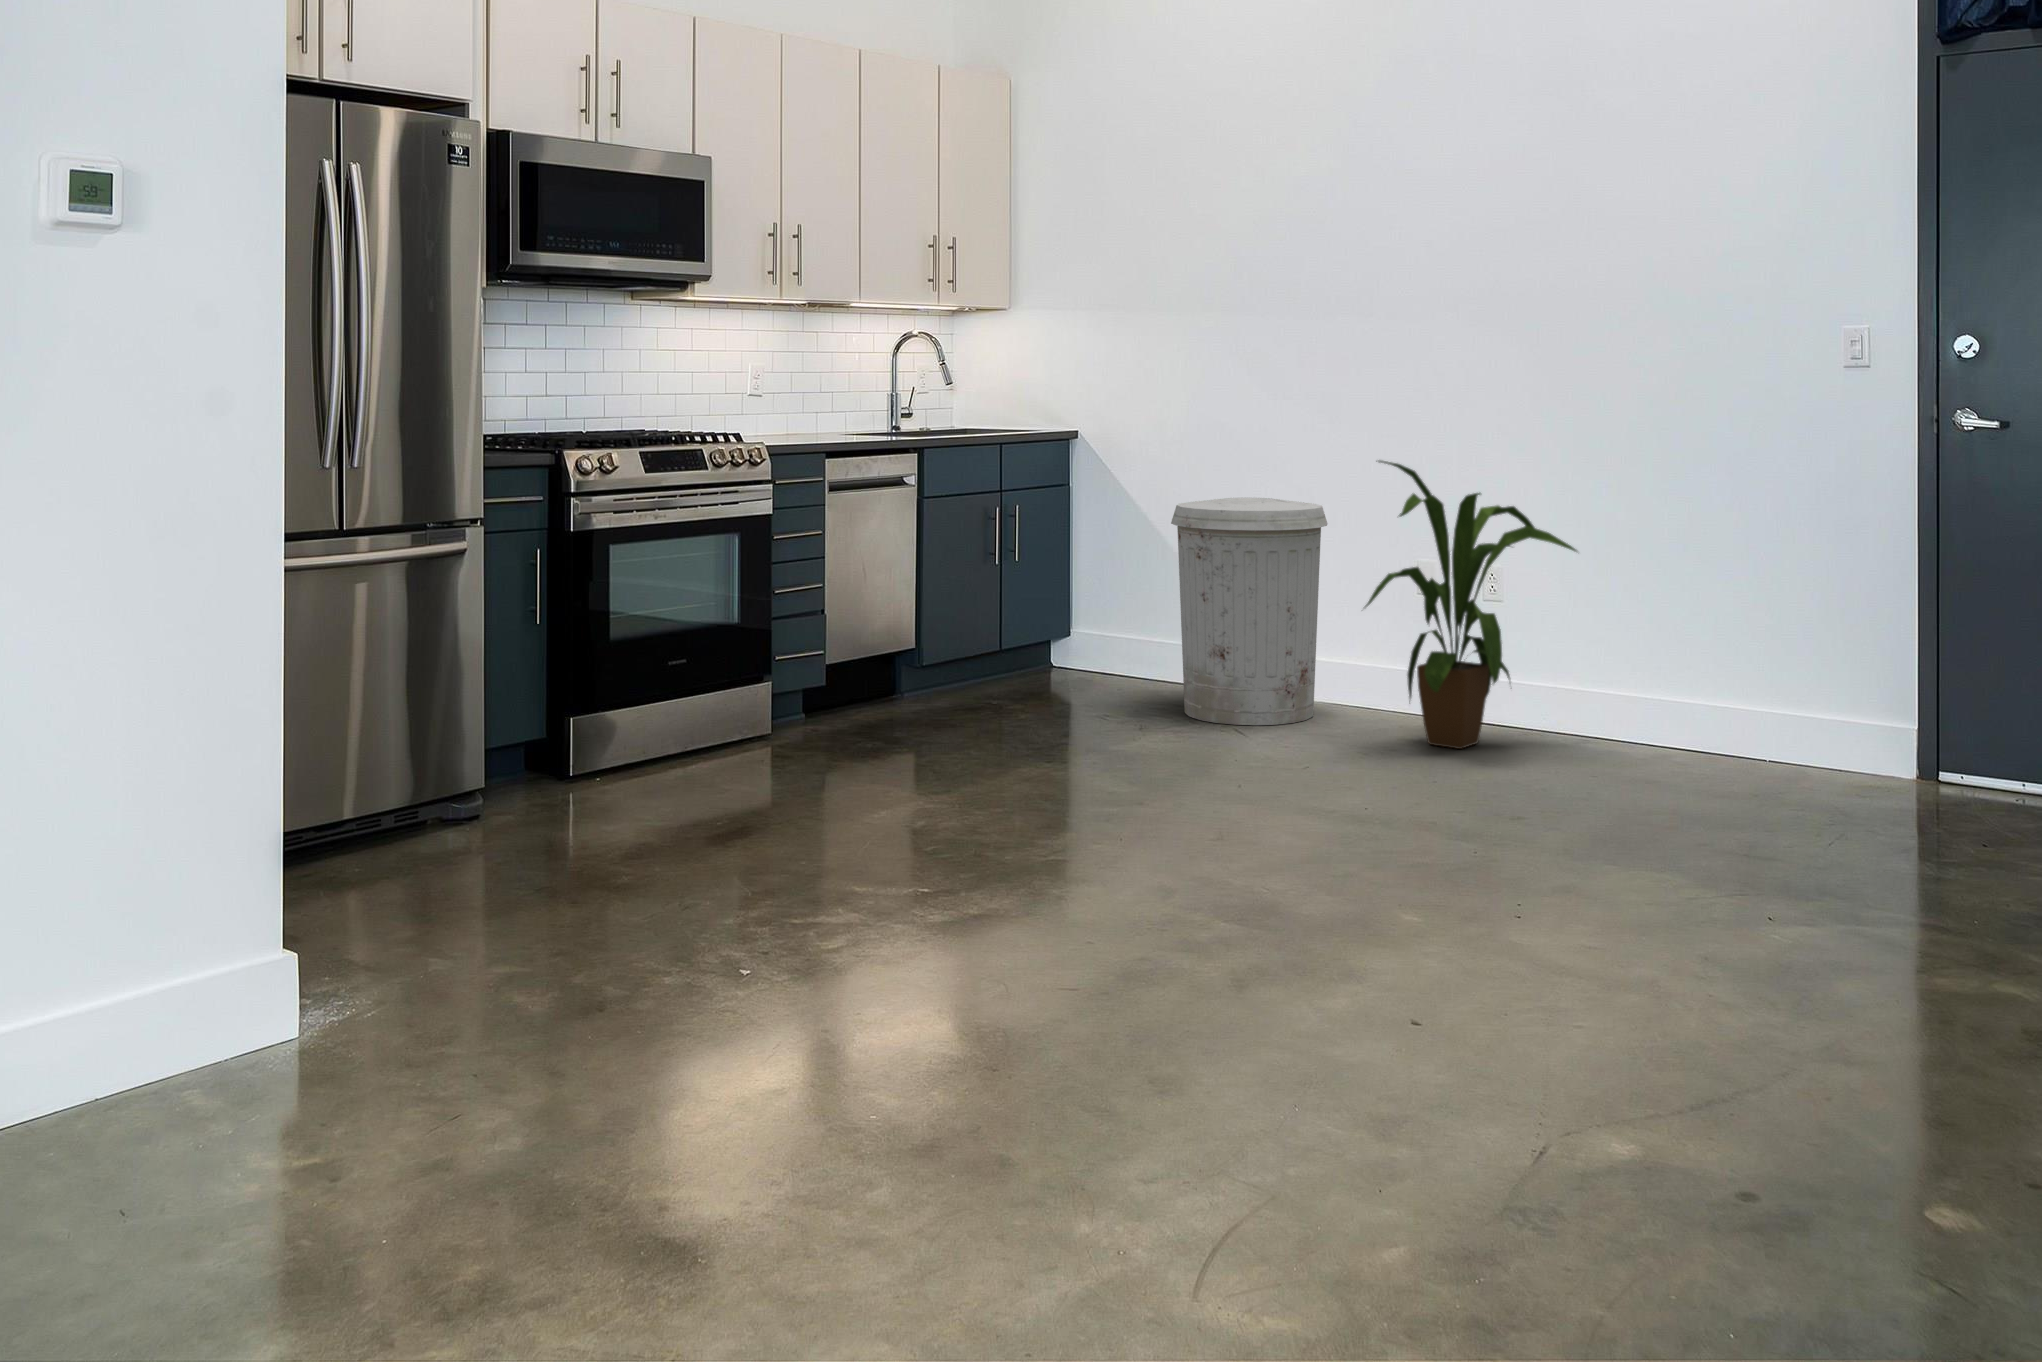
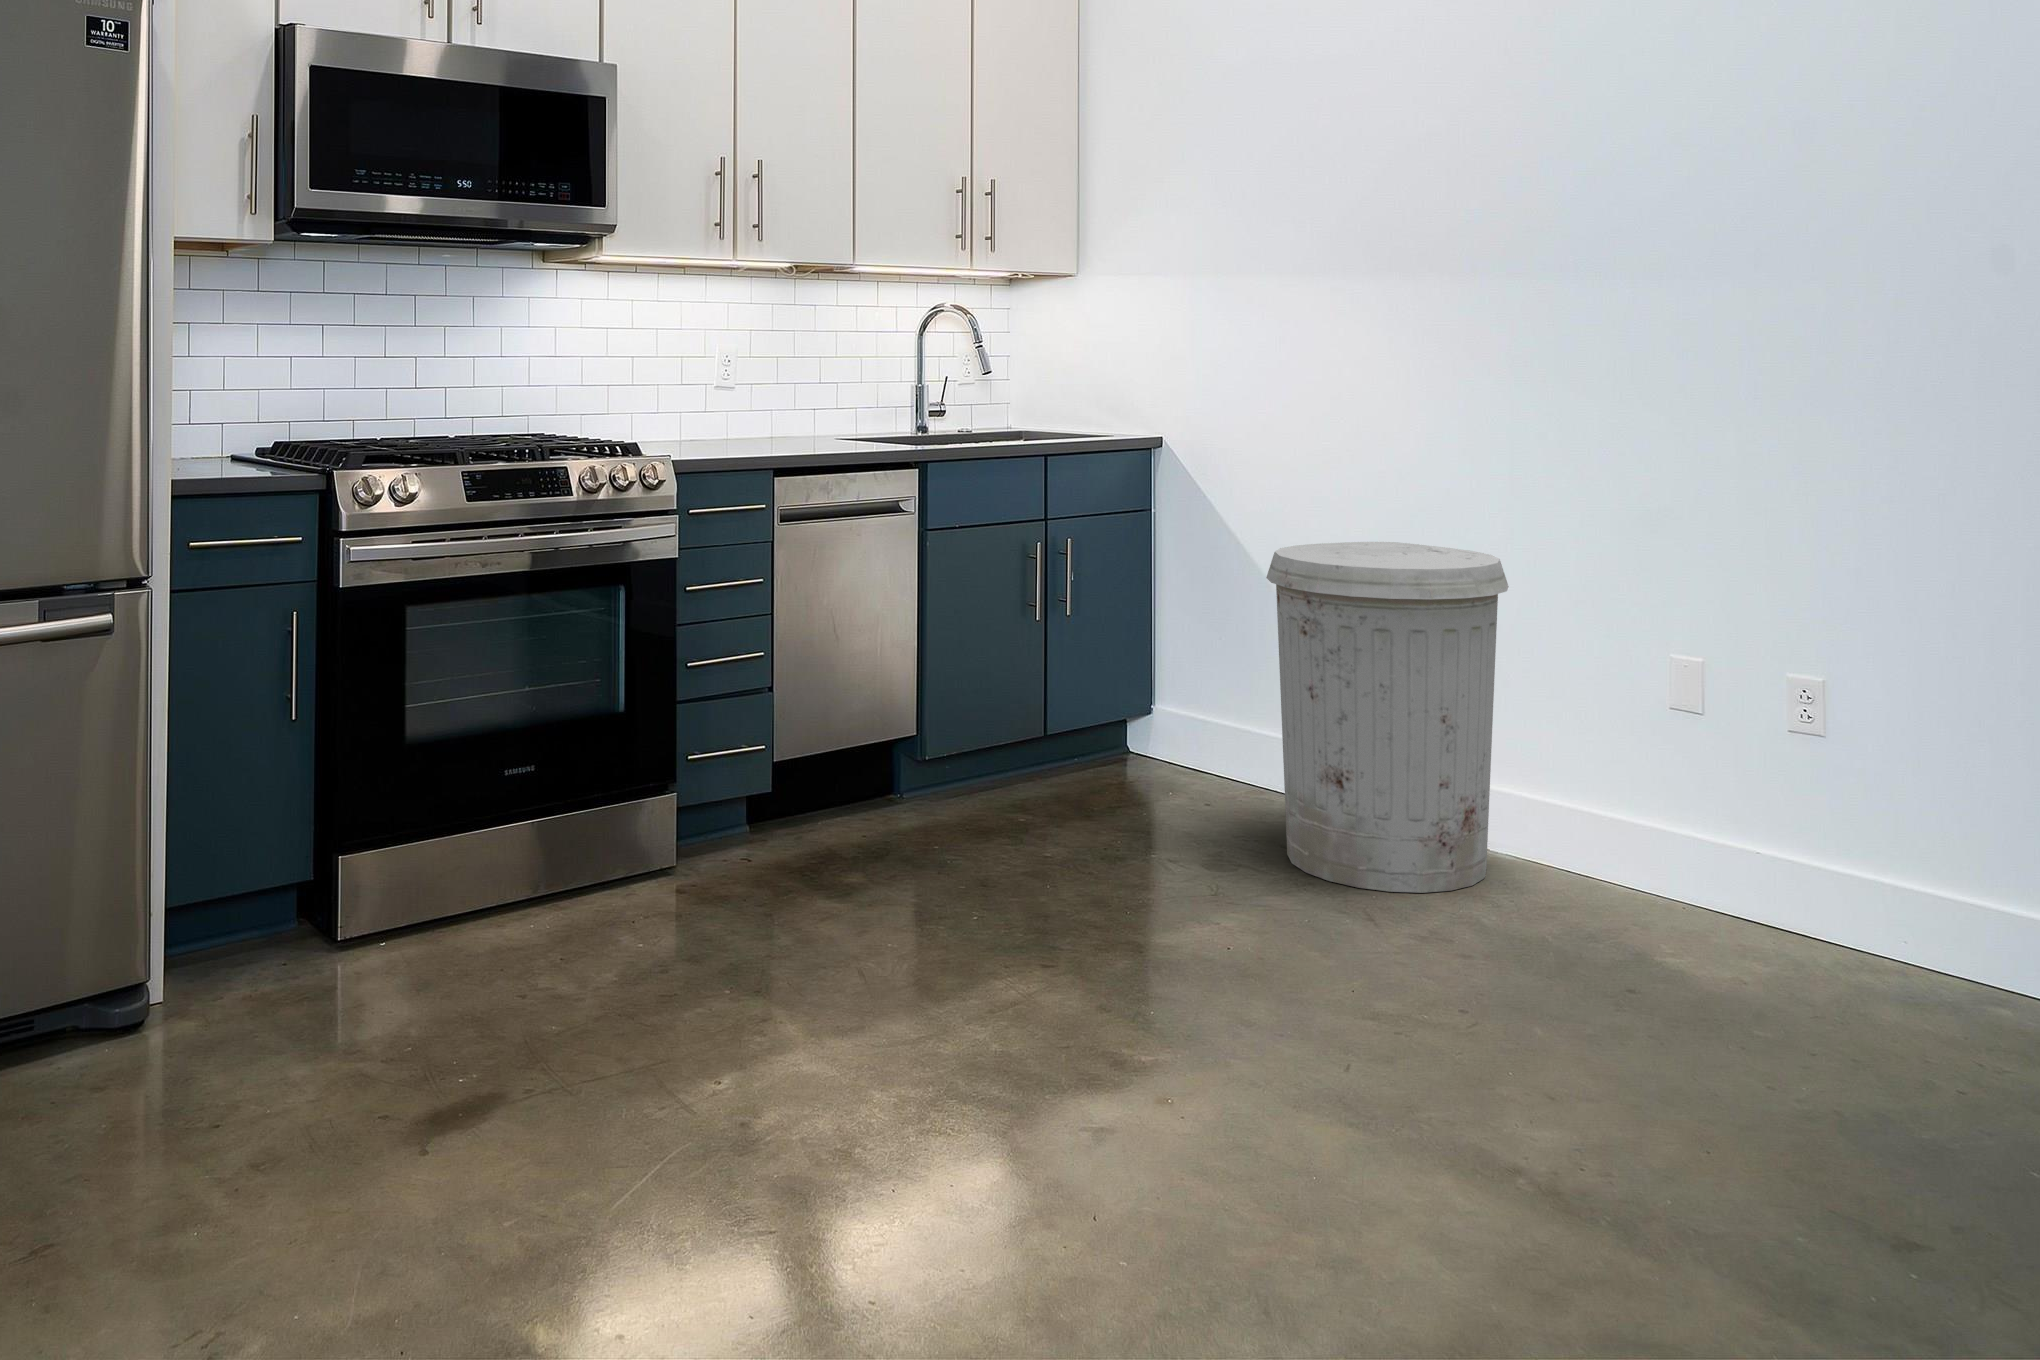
house plant: present [1365,461,1577,749] -> none [1559,499,1961,980]

